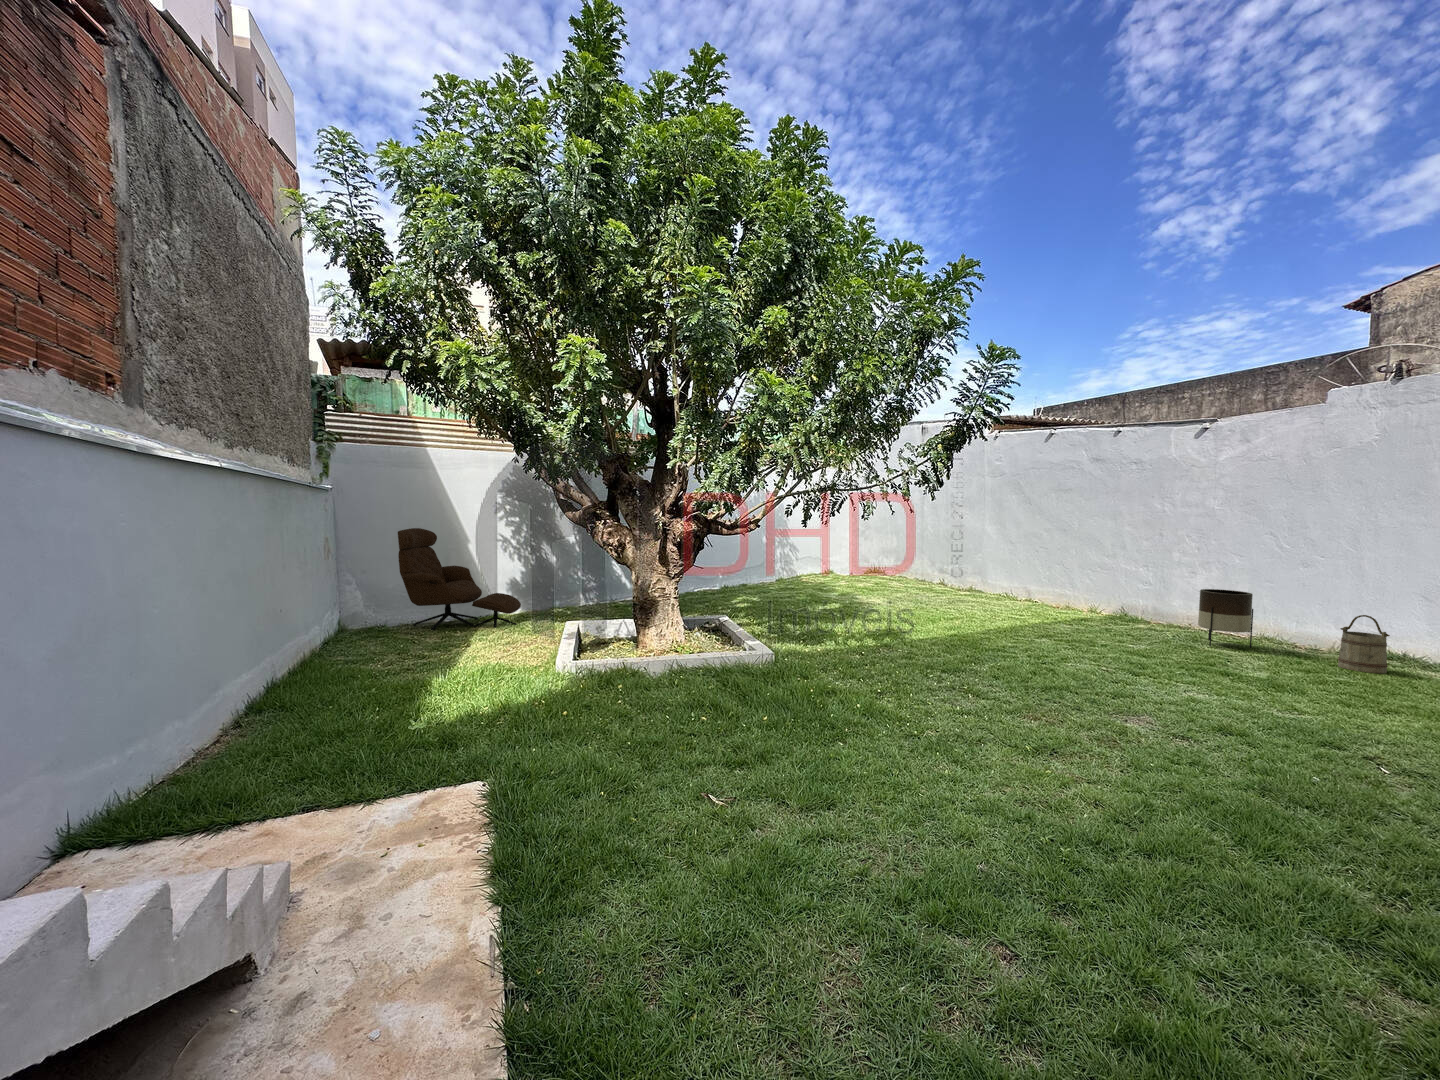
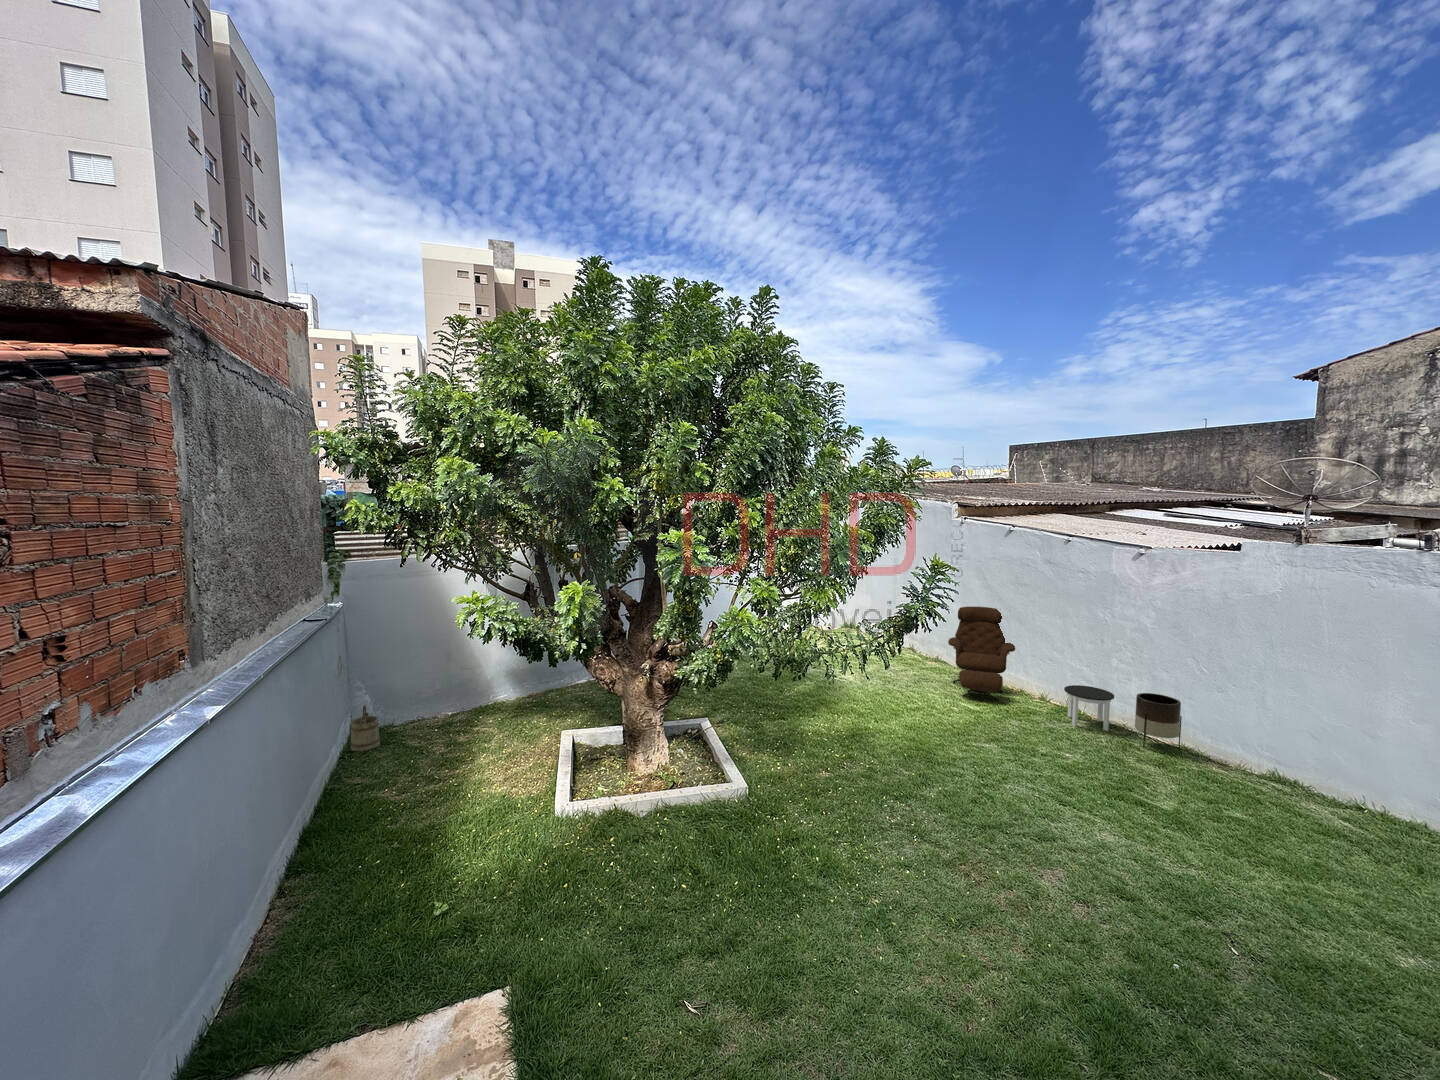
lounge chair: present [398,528,521,630] -> present [948,606,1015,702]
round table: none [1115,593,1172,635] -> present [1064,685,1114,731]
bucket: present [1338,615,1390,673] -> present [350,705,380,751]

